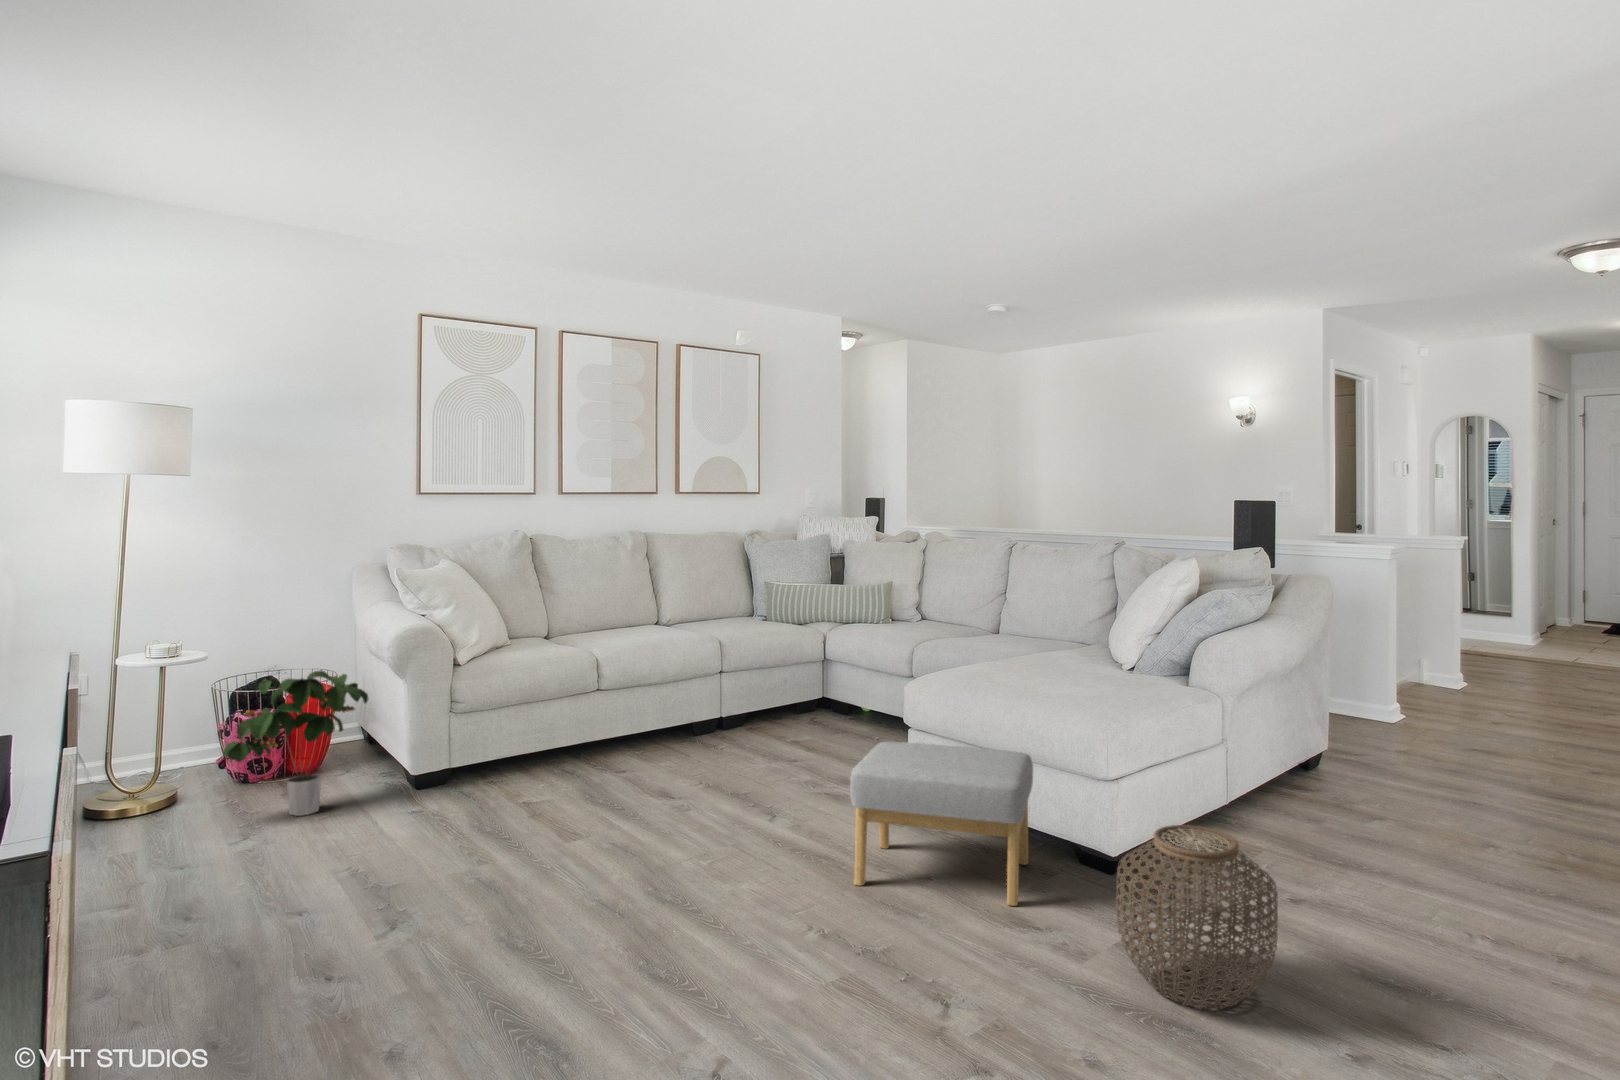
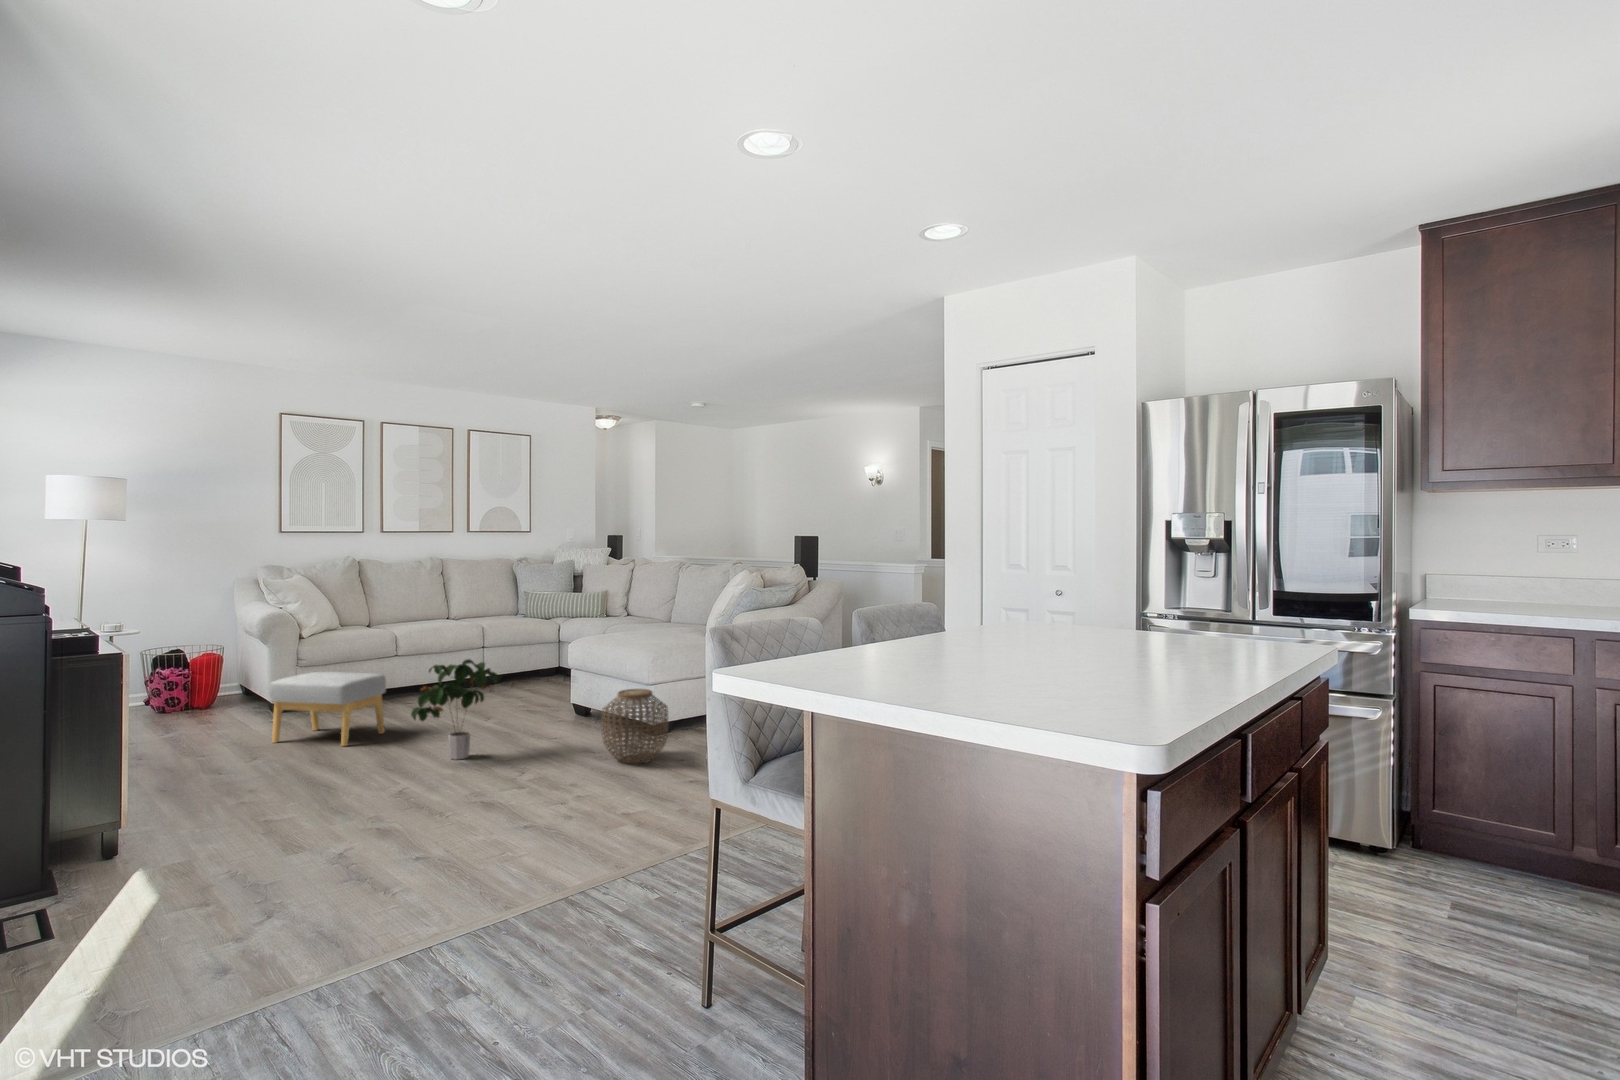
potted plant: present [223,671,368,816] -> present [411,659,499,759]
footstool: present [850,742,1033,906] -> present [269,672,386,746]

